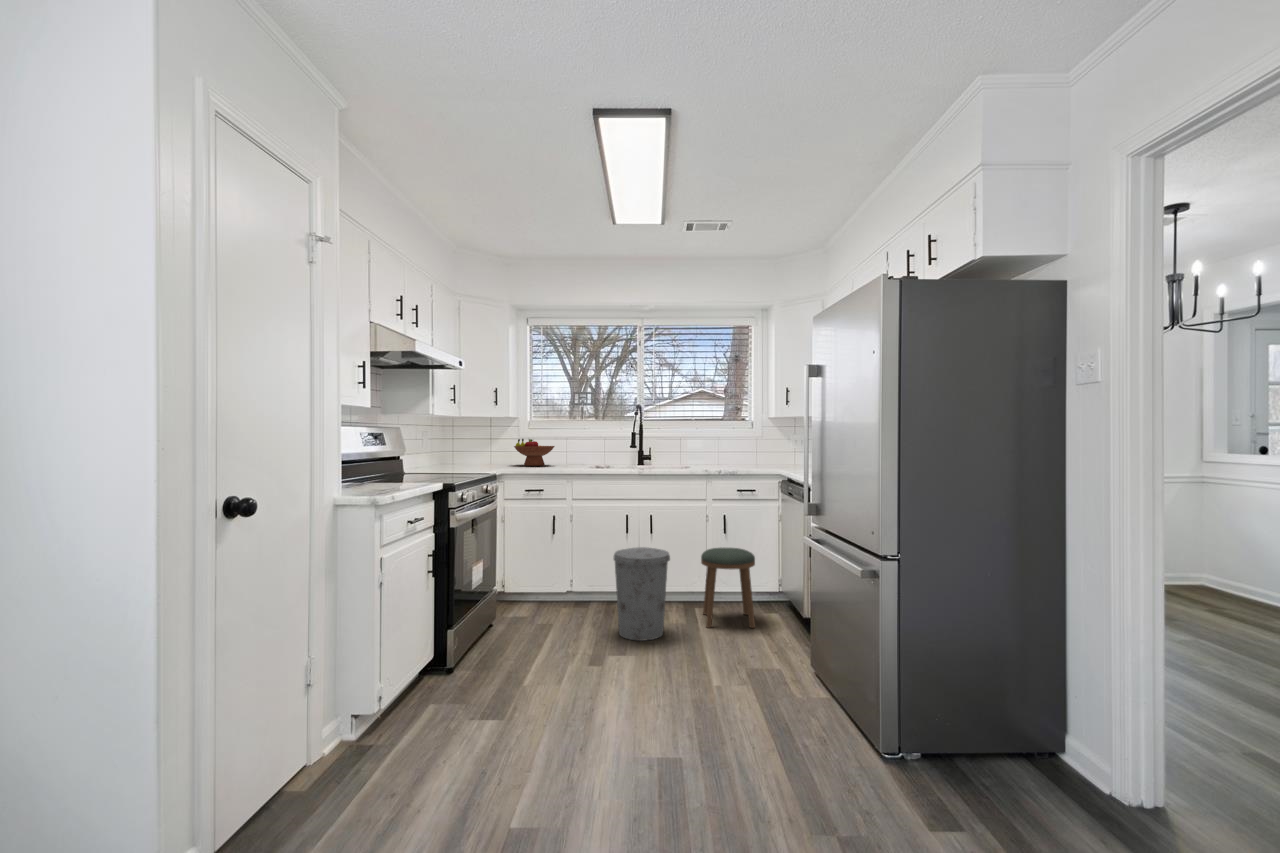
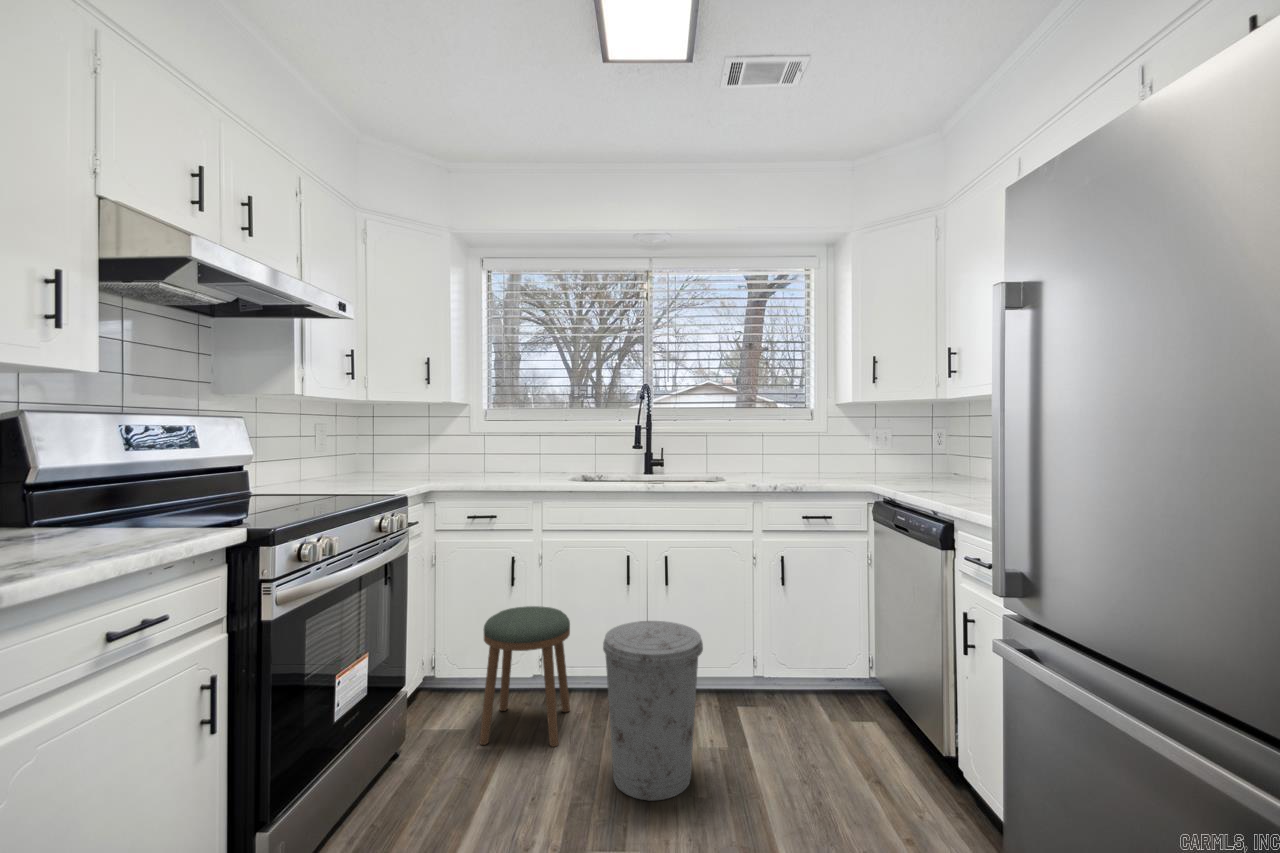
fruit bowl: present [514,439,555,466] -> none [459,435,522,476]
stool: present [701,548,755,628] -> present [480,606,570,747]

